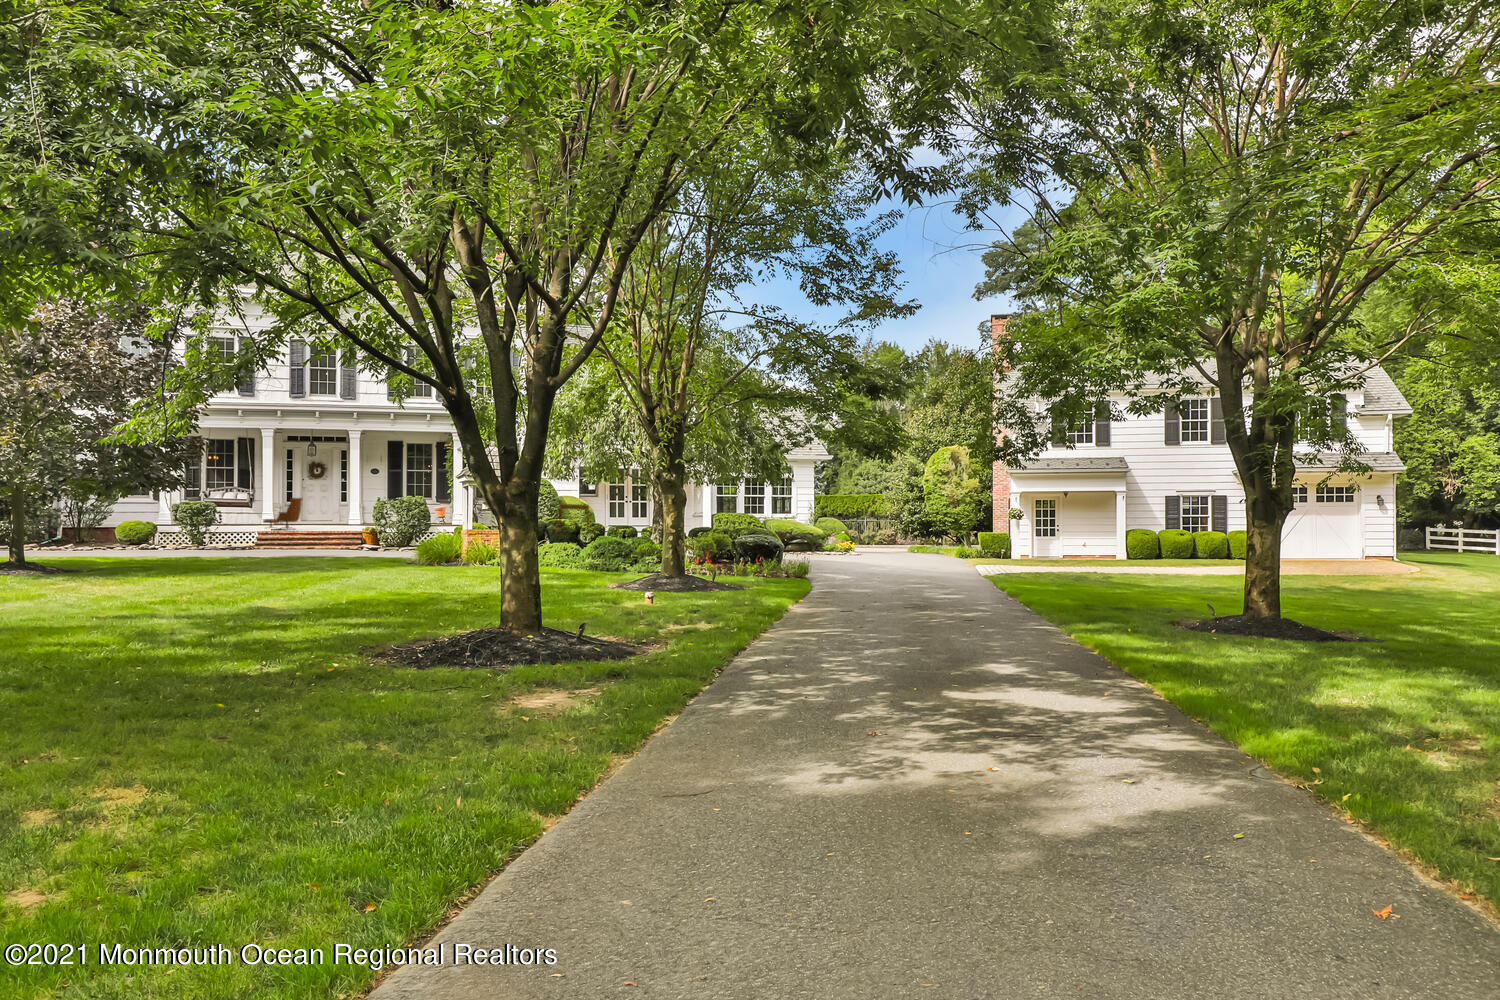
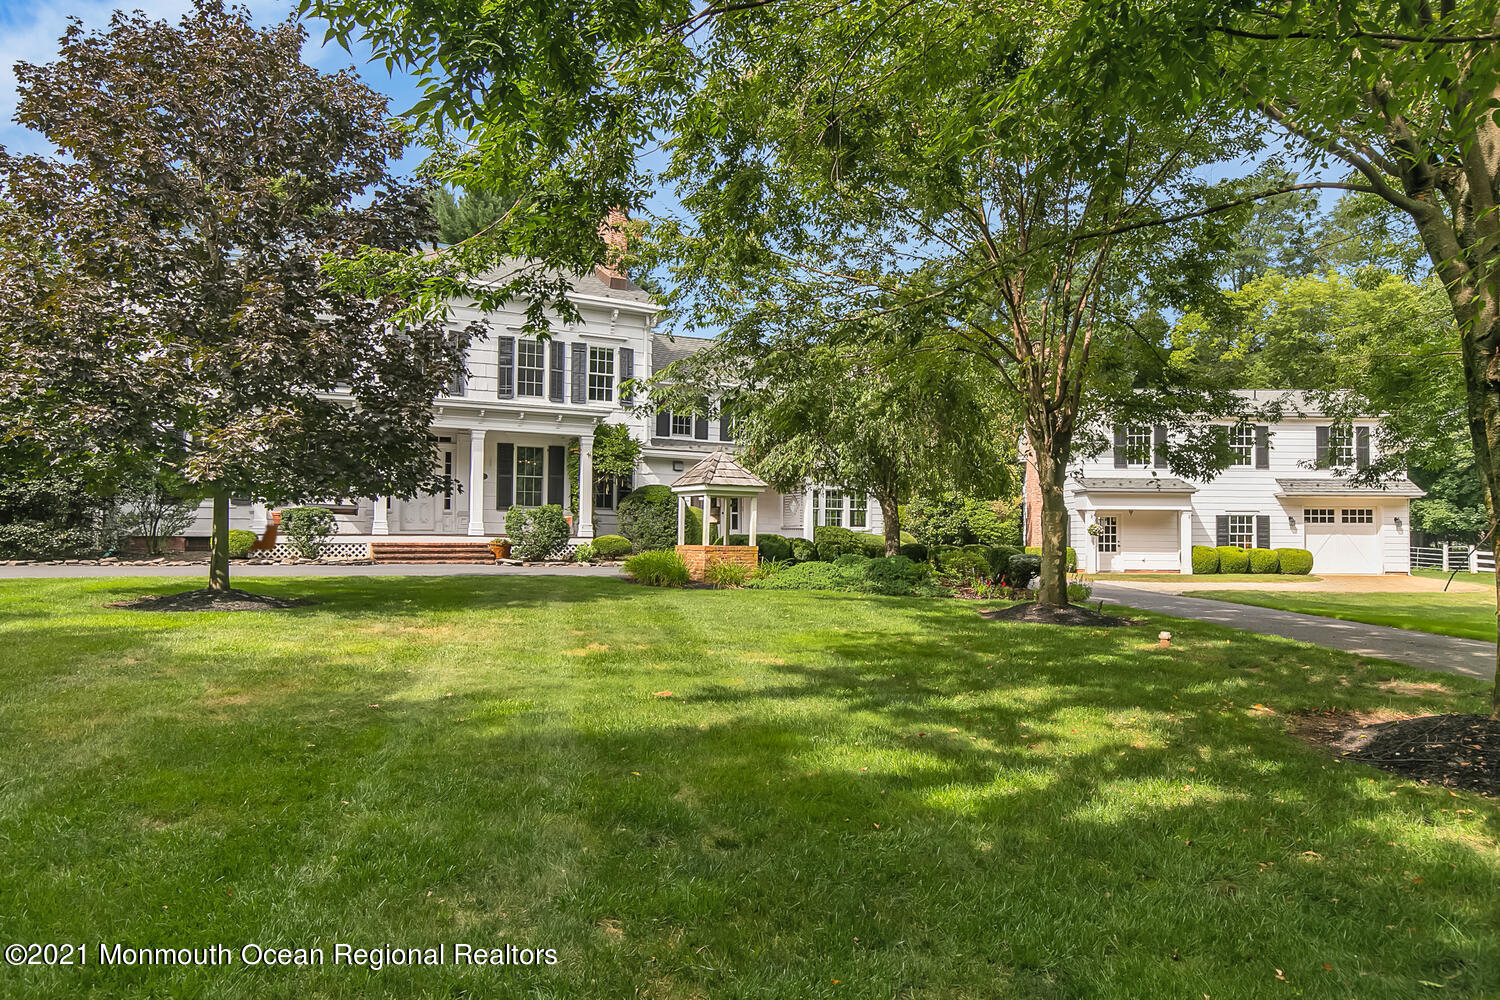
bench: present [556,504,589,533] -> none [548,528,585,561]

